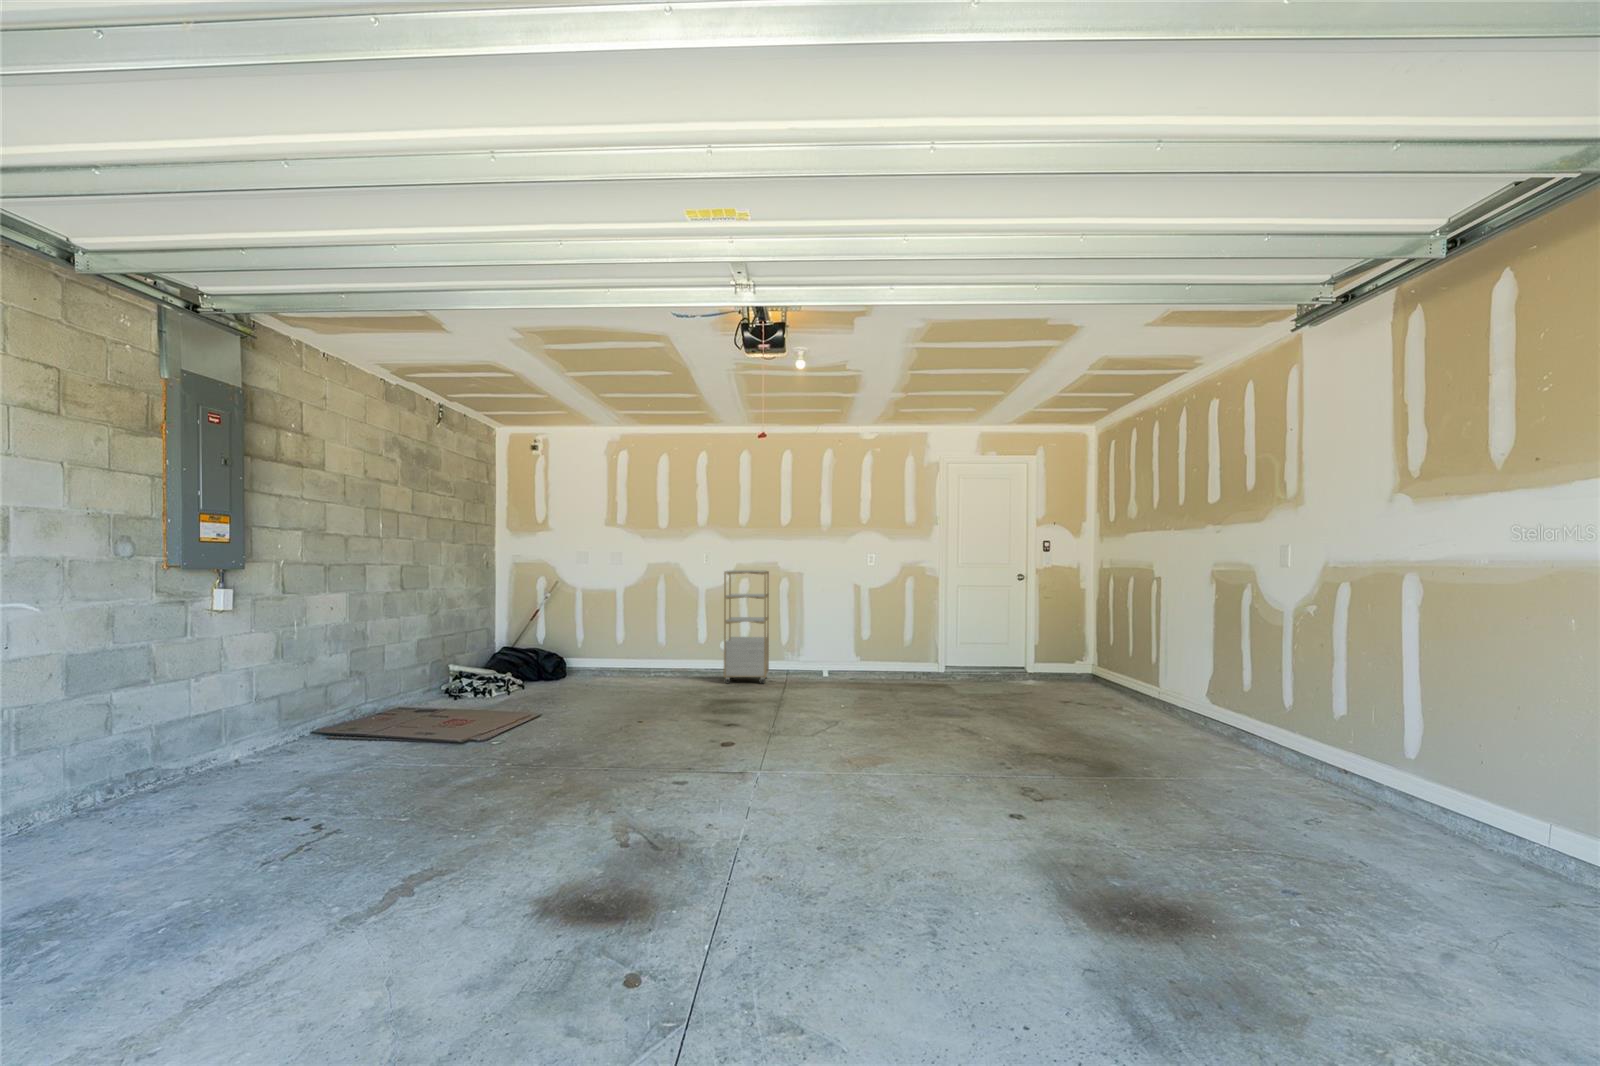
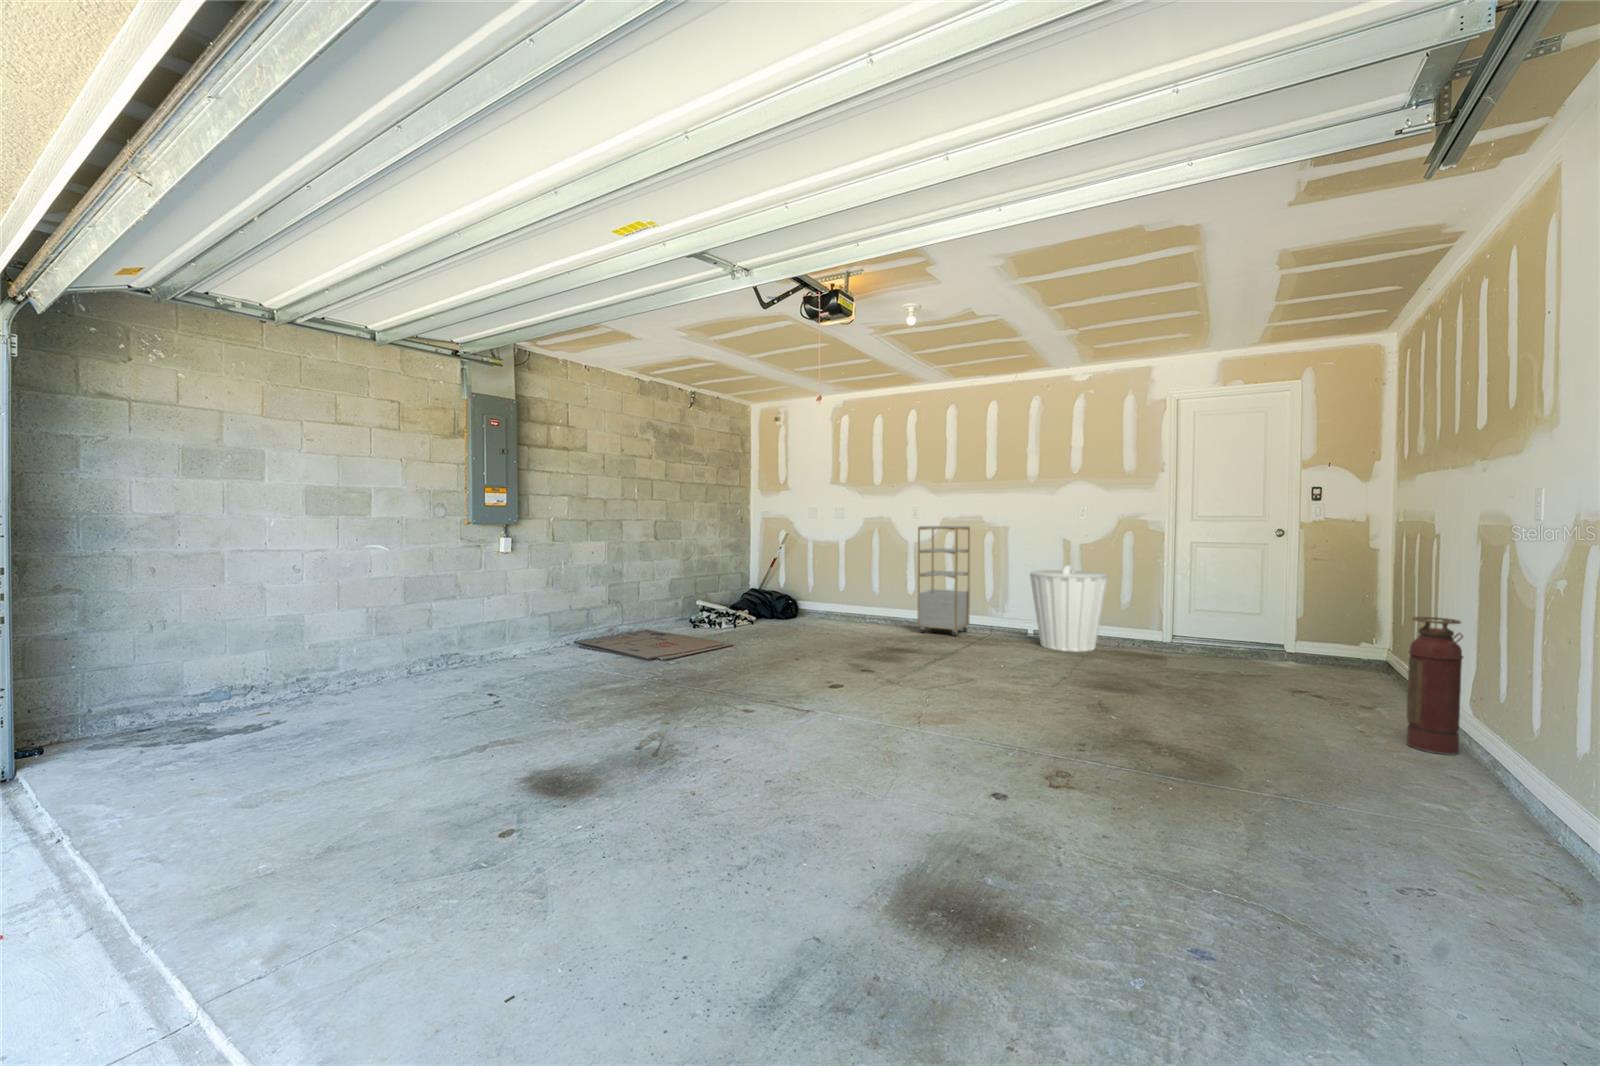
trash can: none [836,606,904,687] -> present [1030,565,1108,651]
fire extinguisher: none [1165,633,1197,731] -> present [1407,617,1463,755]

